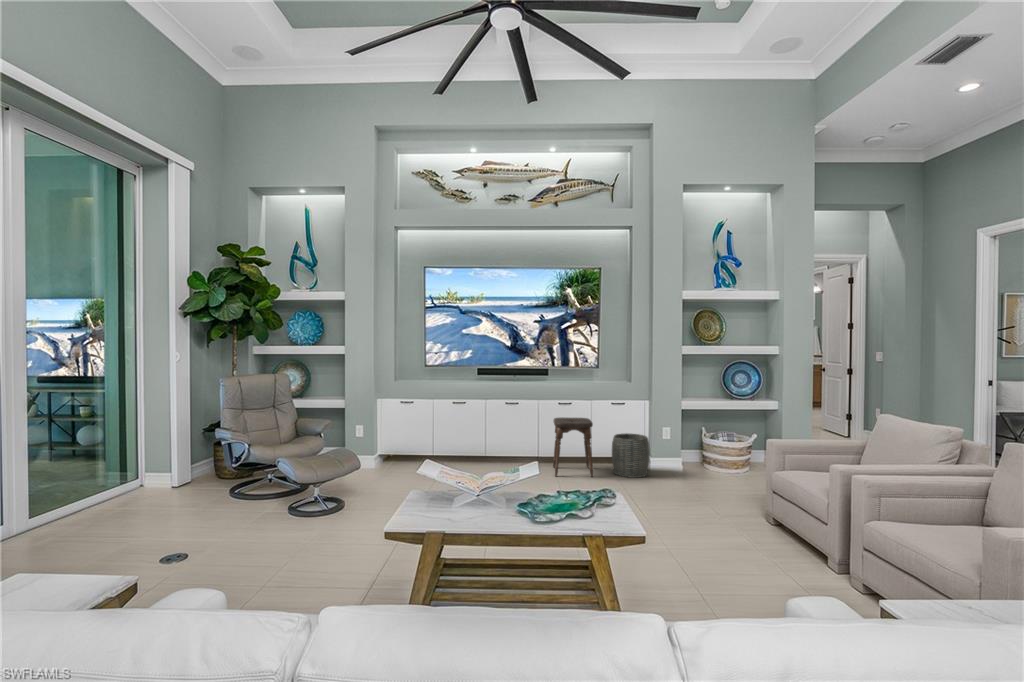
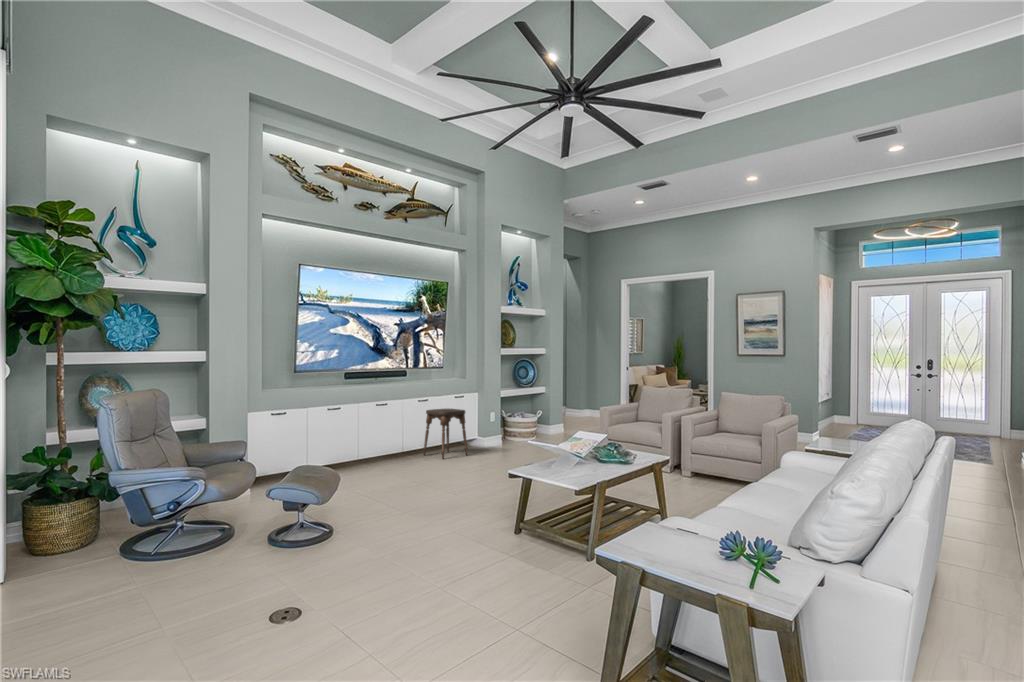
woven basket: present [612,433,650,478] -> none [468,418,498,452]

